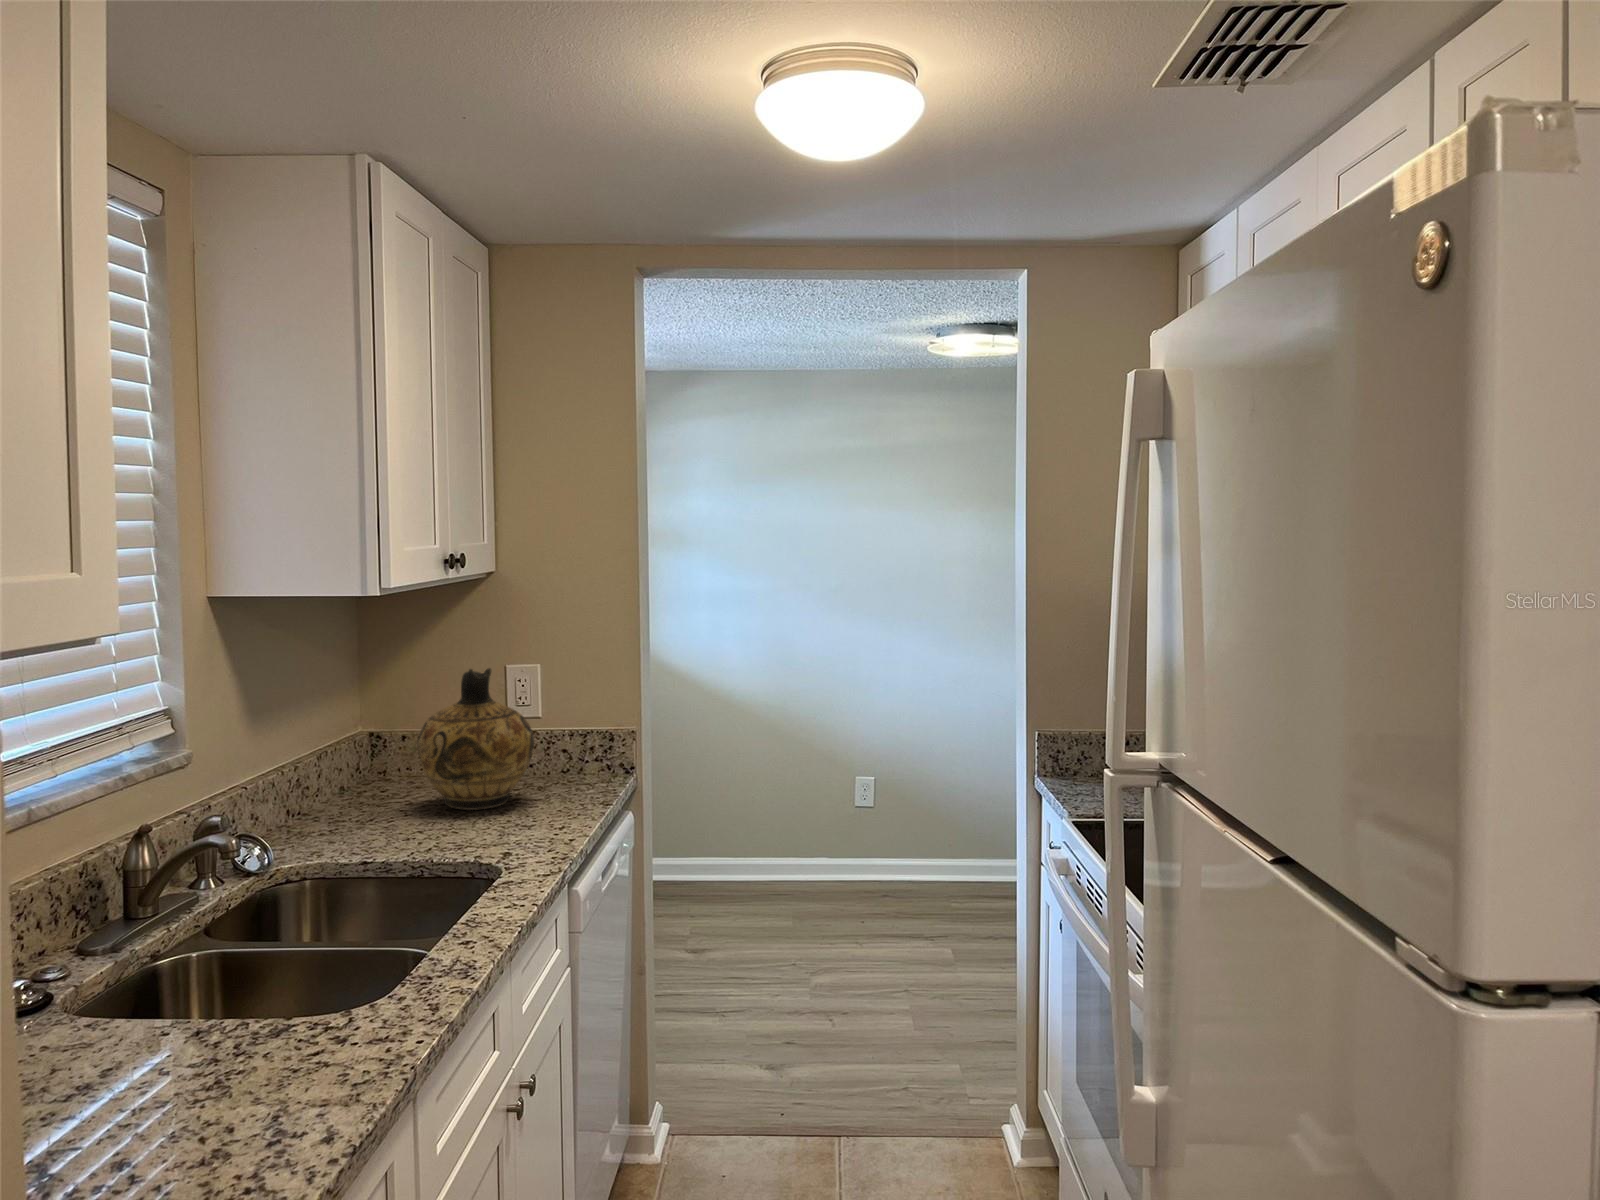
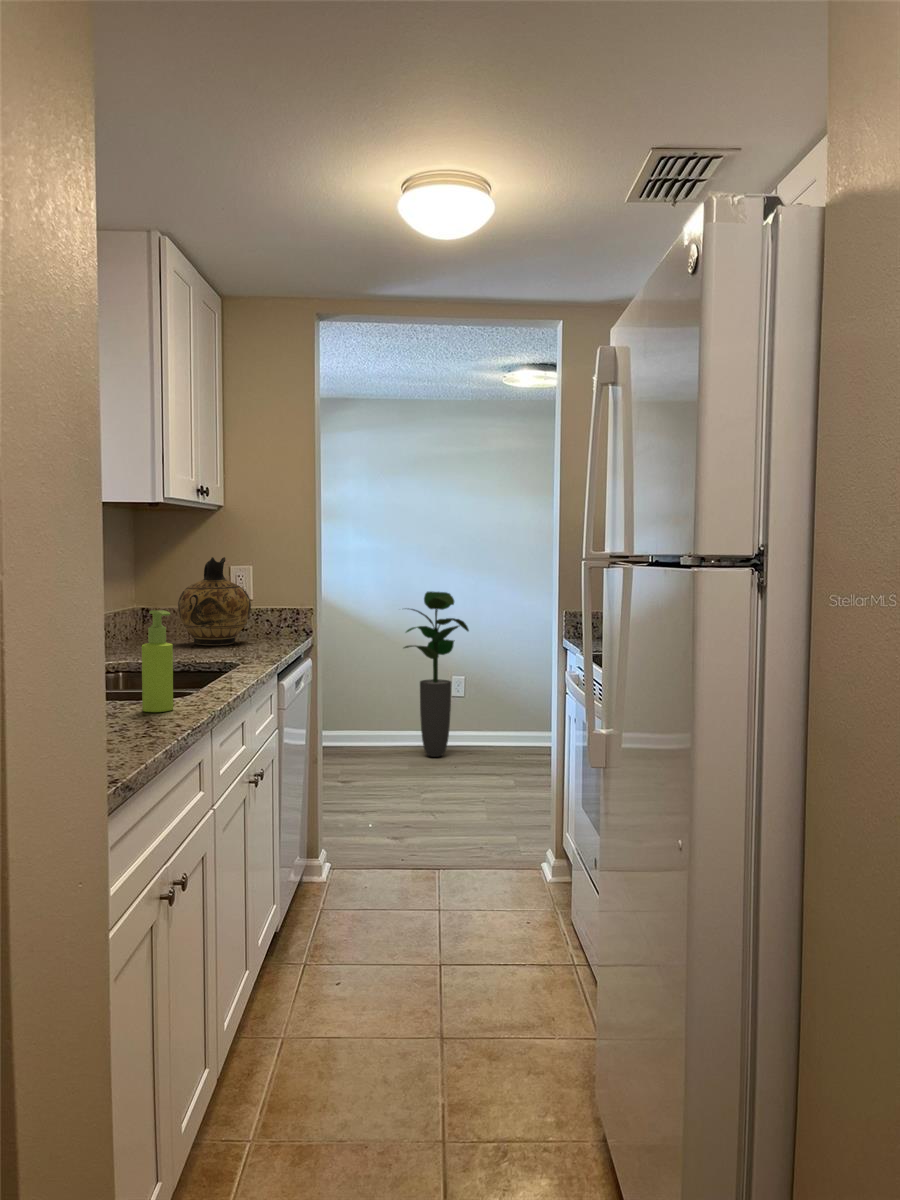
potted plant: none [775,655,880,900] -> present [404,592,469,757]
soap dispenser: none [269,886,332,1087] -> present [142,610,173,712]

